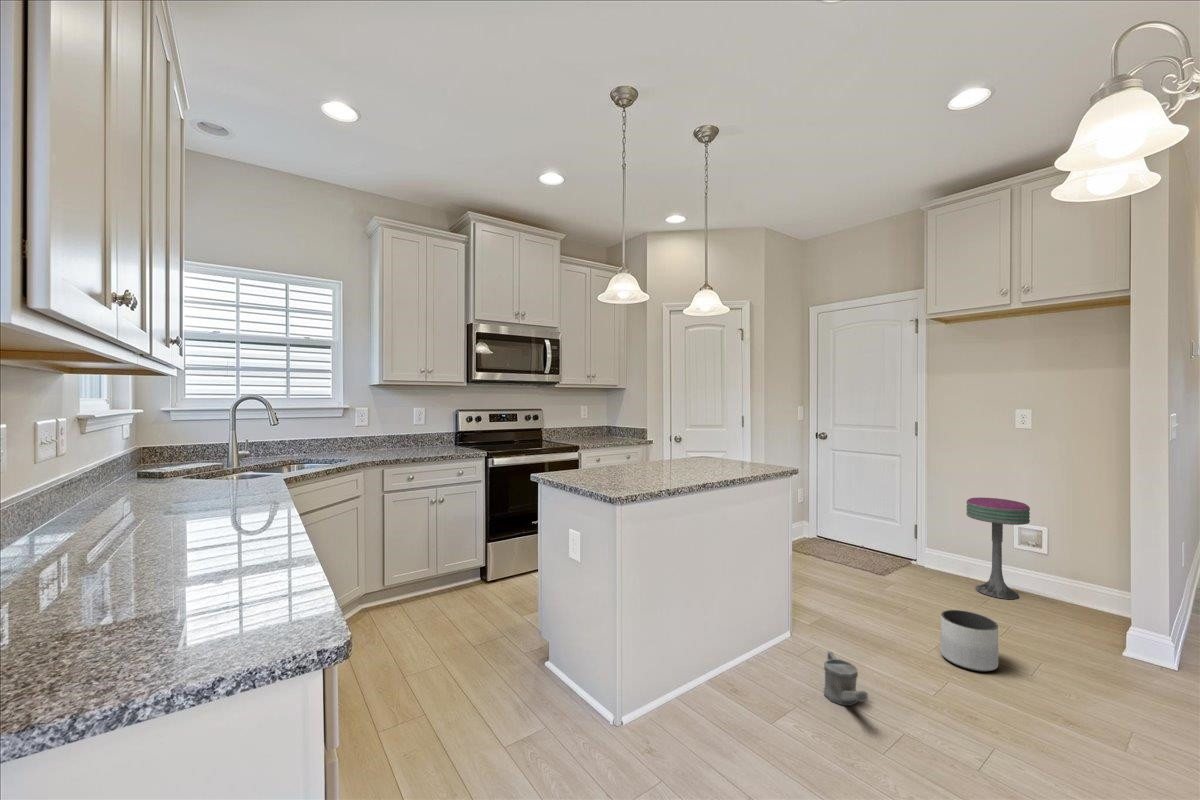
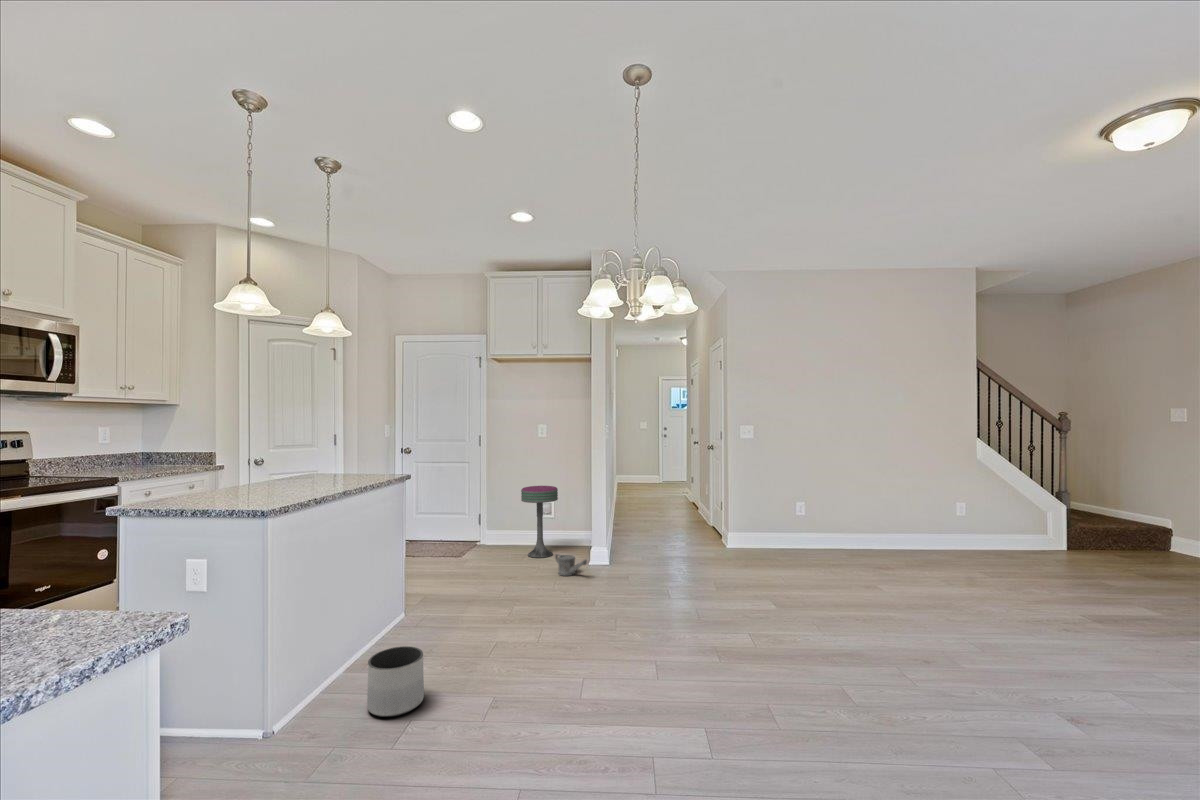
planter: present [940,610,998,672] -> present [367,646,424,717]
watering can: present [824,652,868,706] -> present [555,554,587,576]

